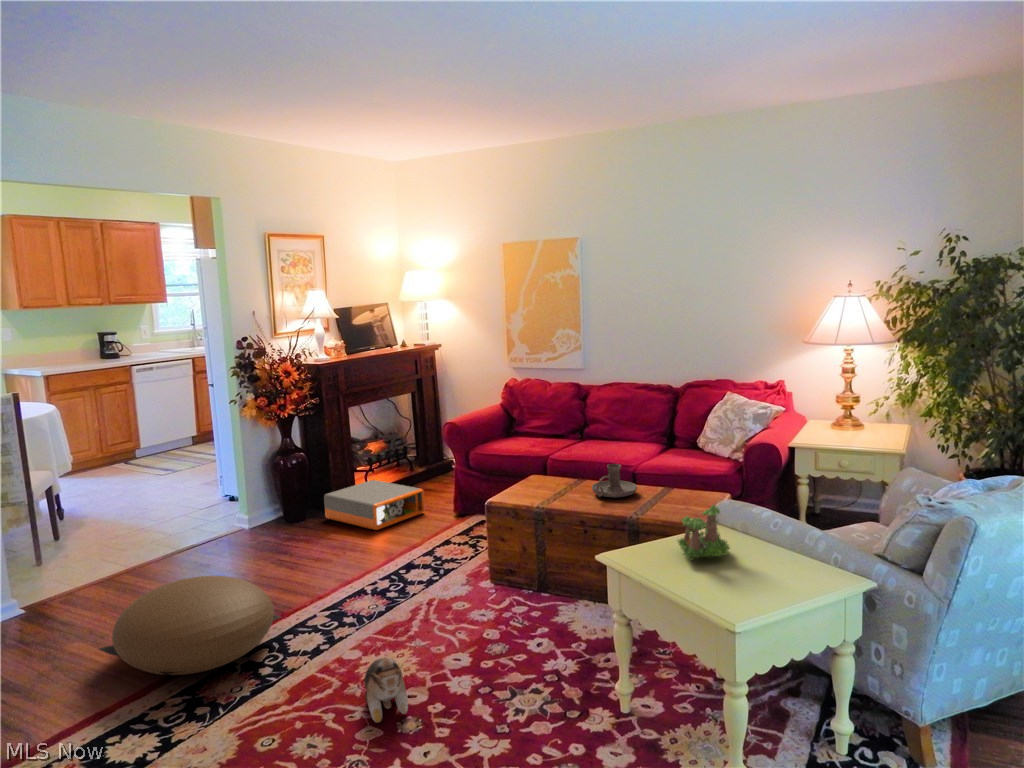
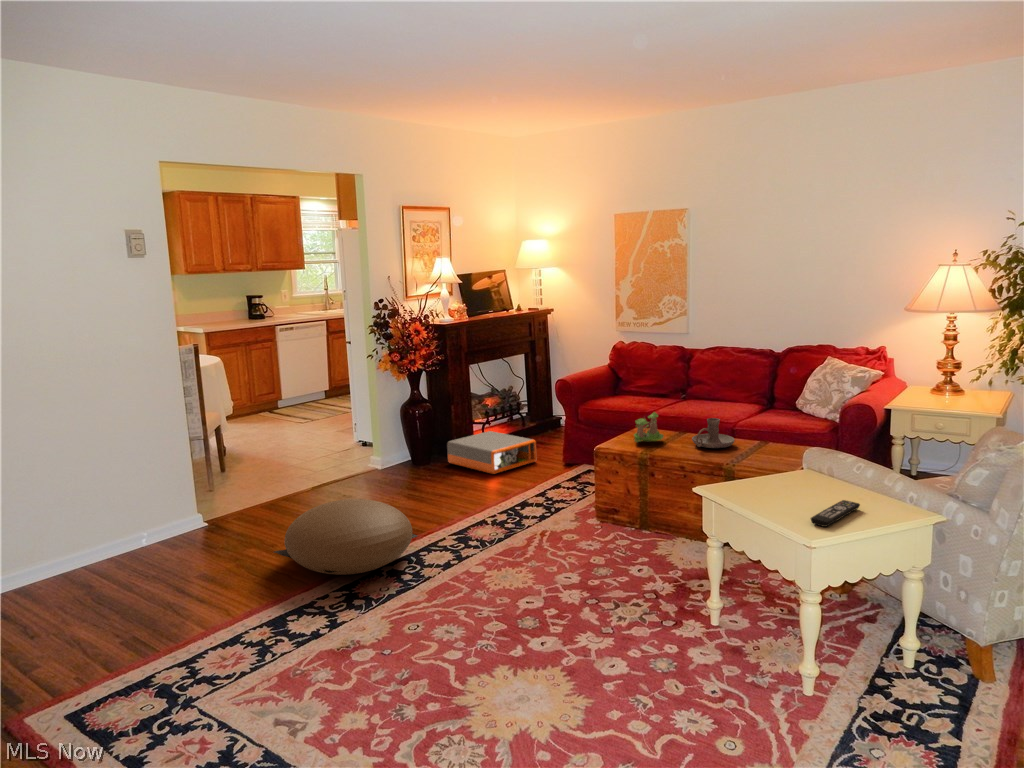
plant: present [678,505,730,560] -> present [634,412,664,442]
remote control: none [732,566,783,603] -> present [811,500,860,527]
plush toy: present [364,658,408,723] -> none [490,565,527,619]

